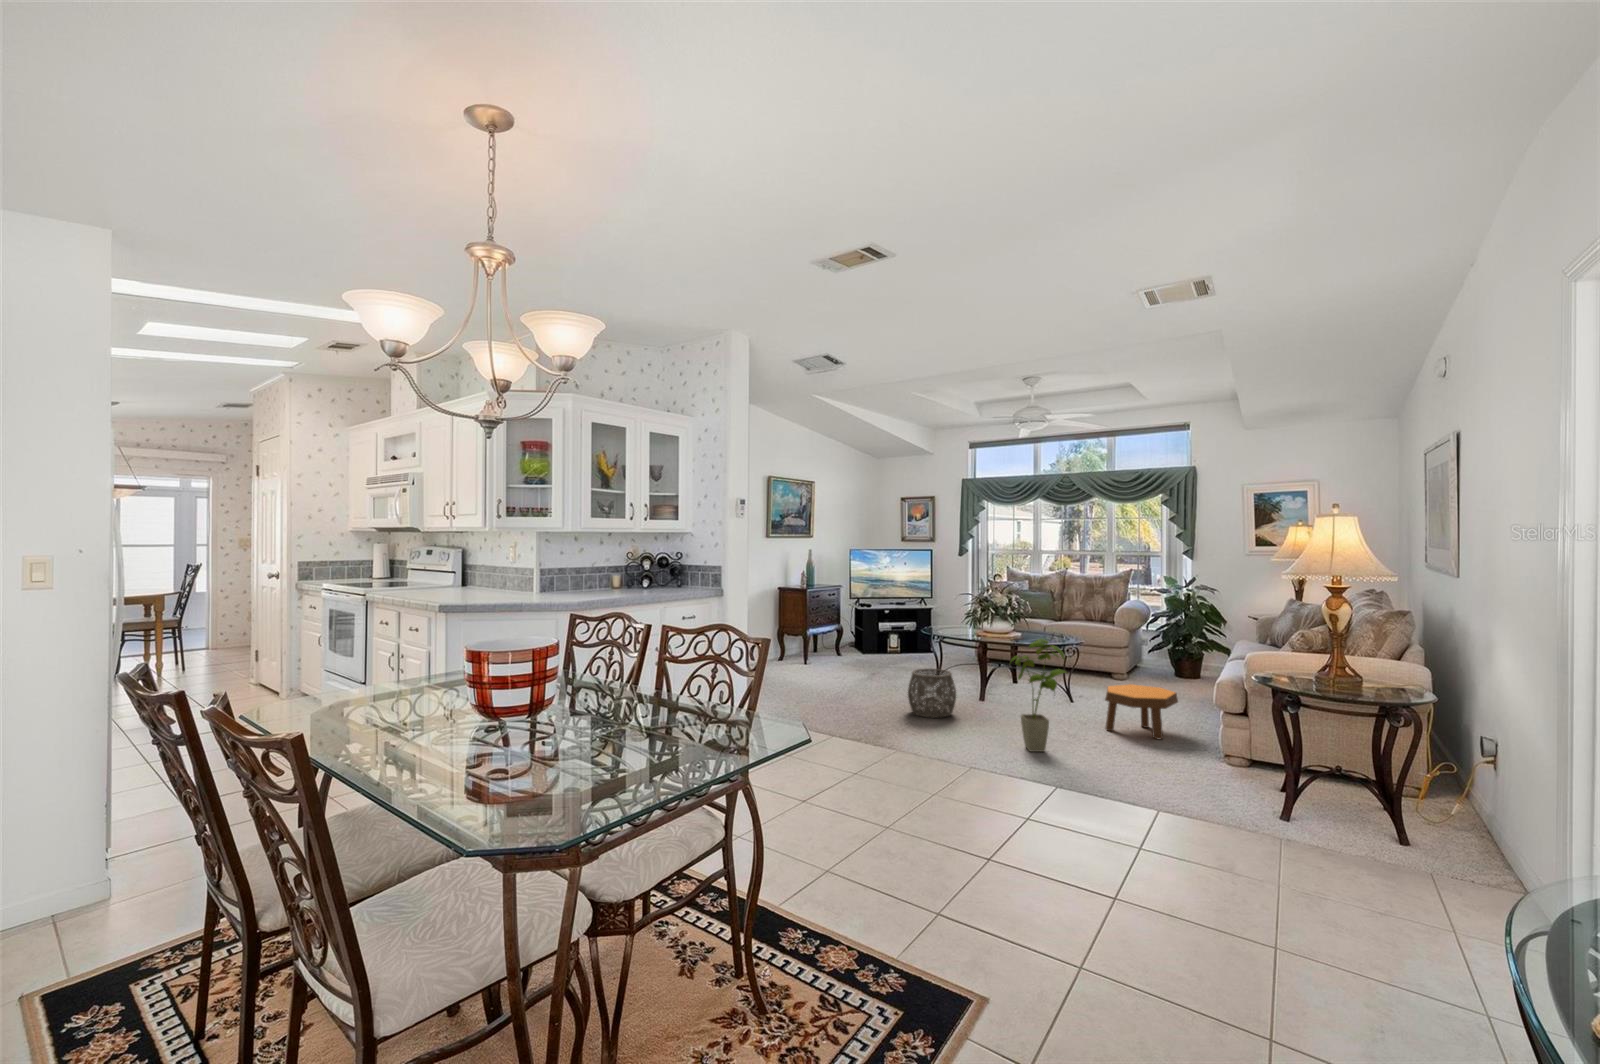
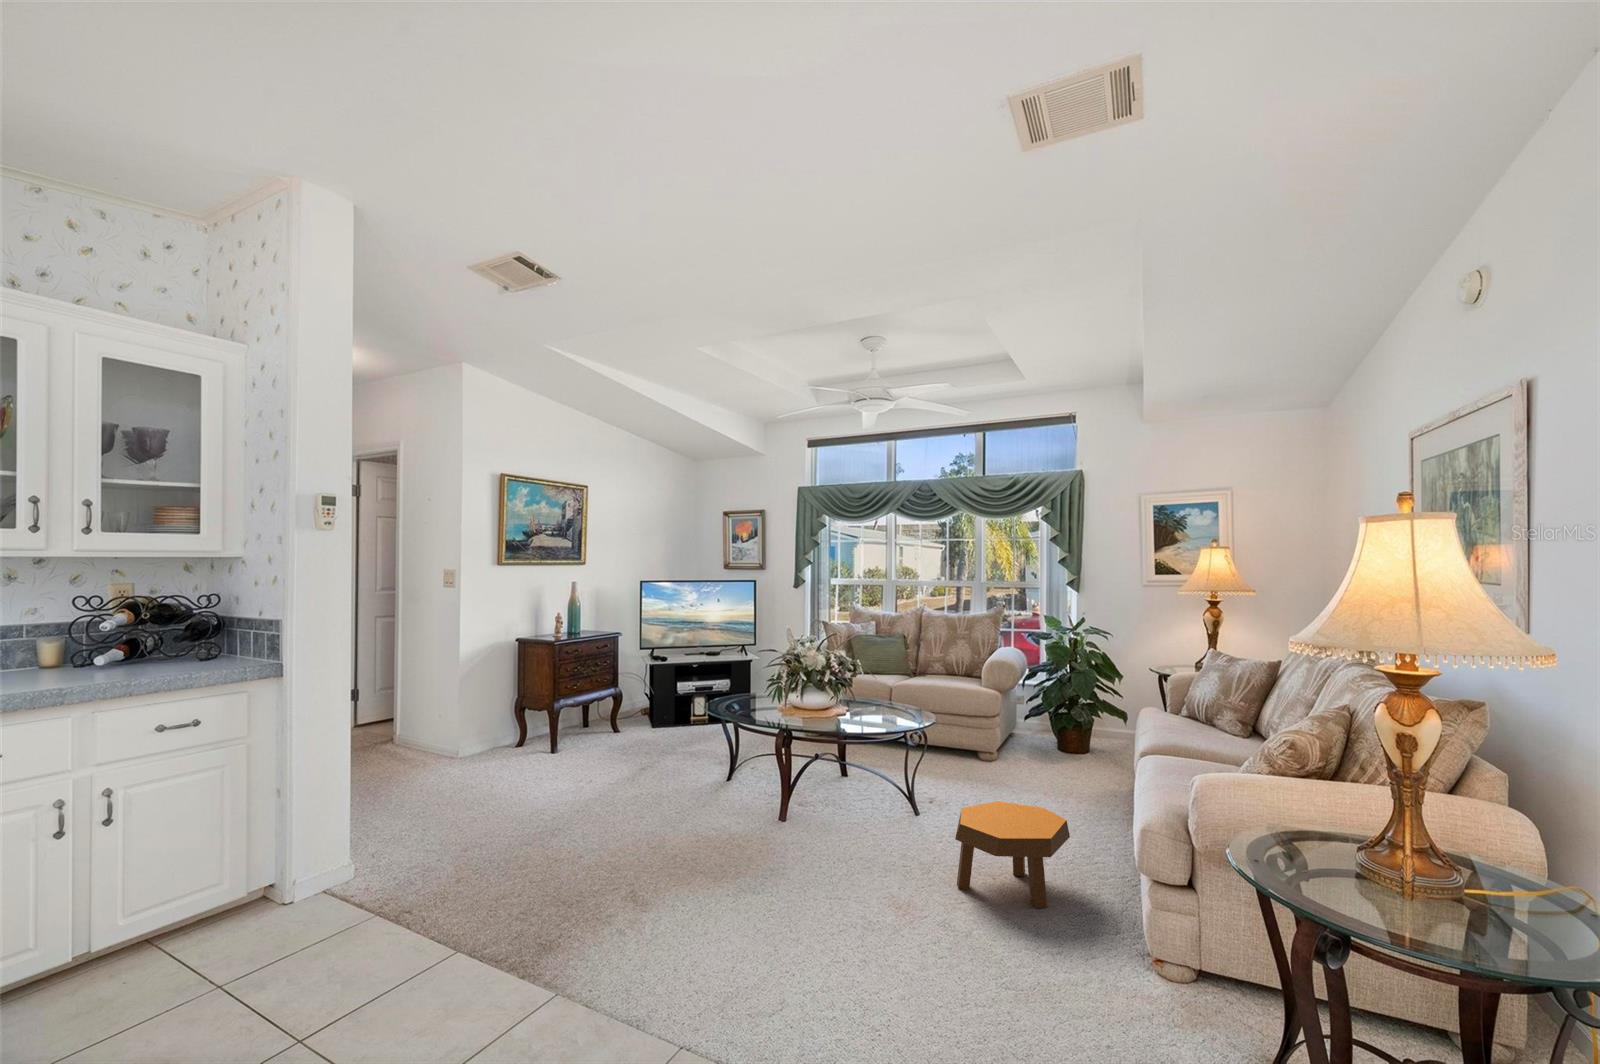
house plant: present [1011,639,1066,752] -> none [782,752,887,967]
woven basket: present [908,669,956,718] -> none [641,782,724,875]

